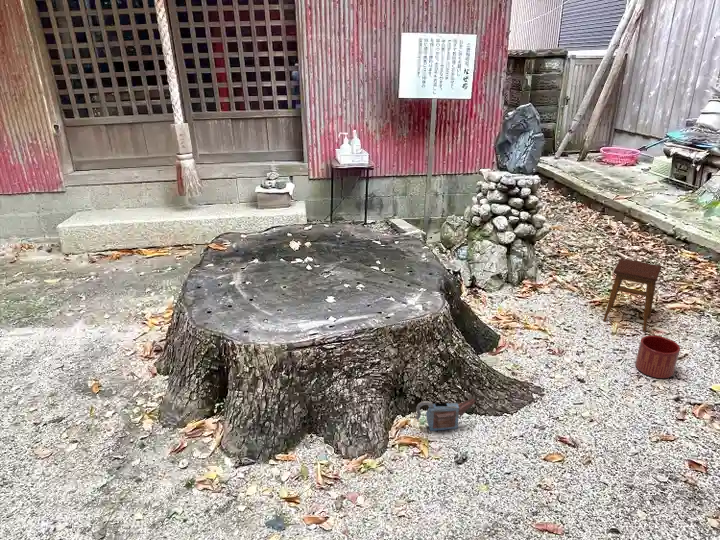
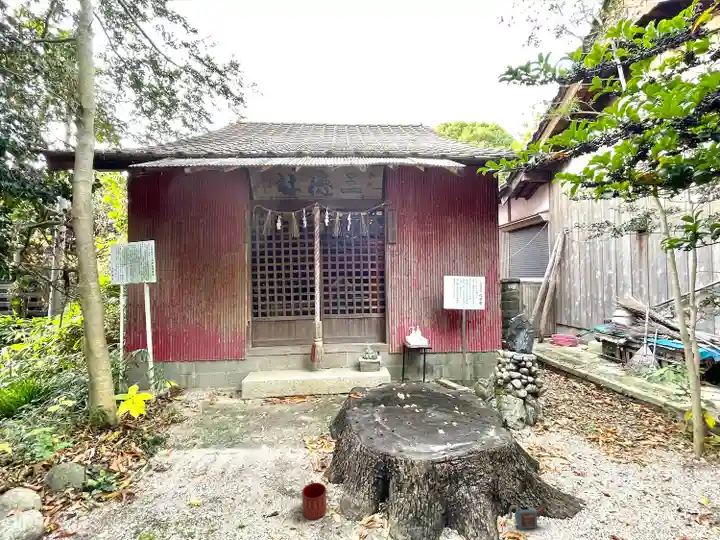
stool: present [603,259,662,331] -> none [601,409,633,461]
planter: present [635,335,680,378] -> present [302,483,327,519]

